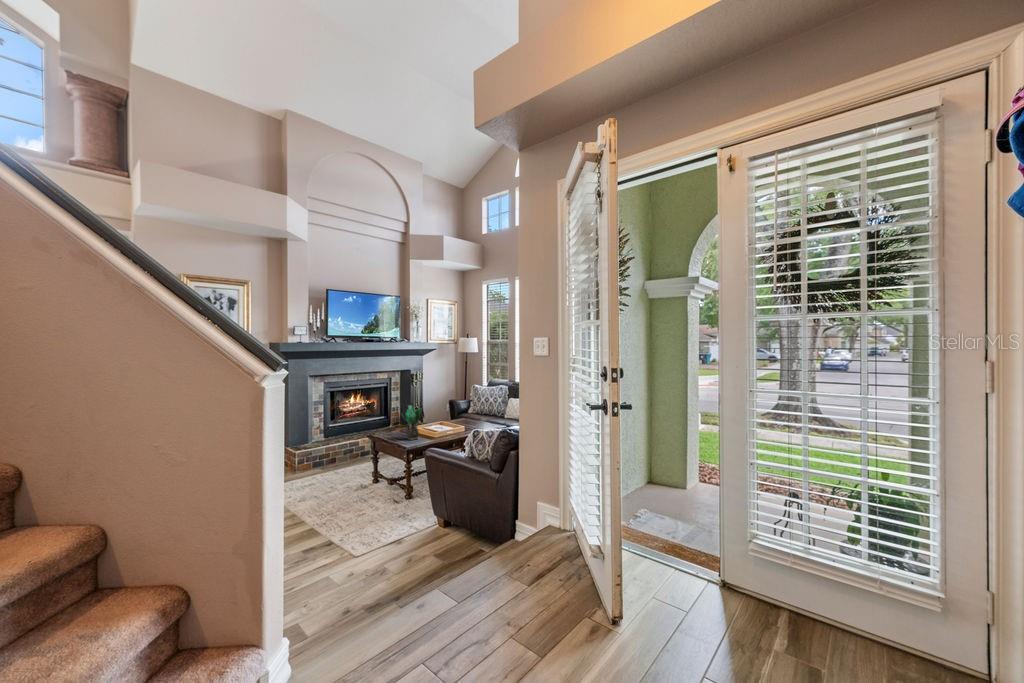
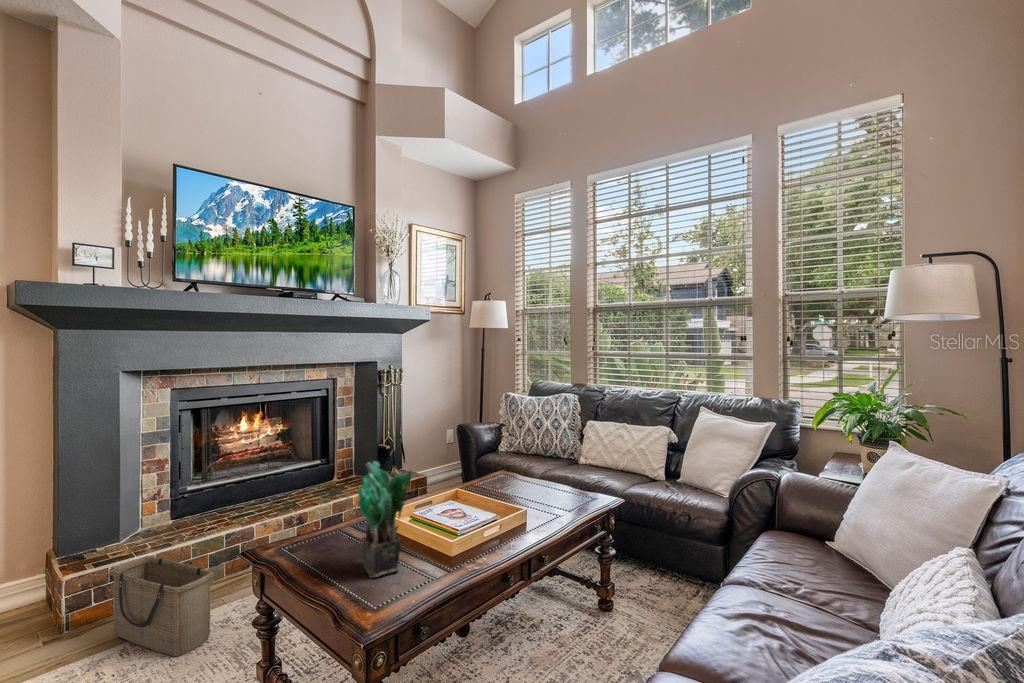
basket: none [314,446,352,477] -> present [110,556,214,656]

